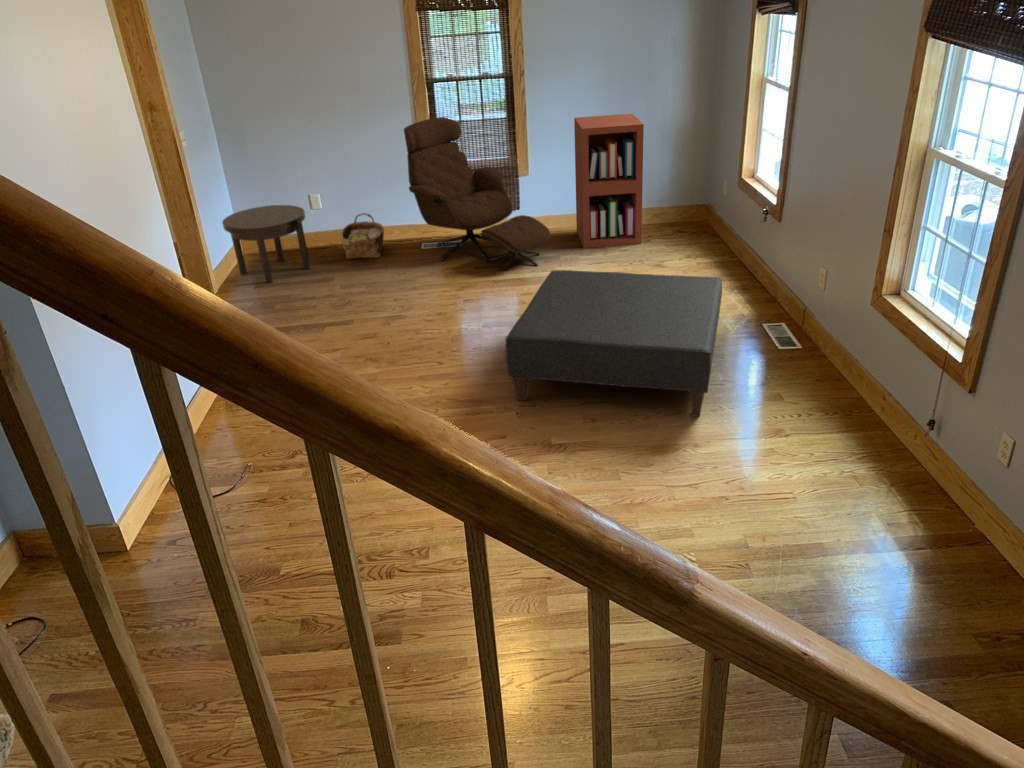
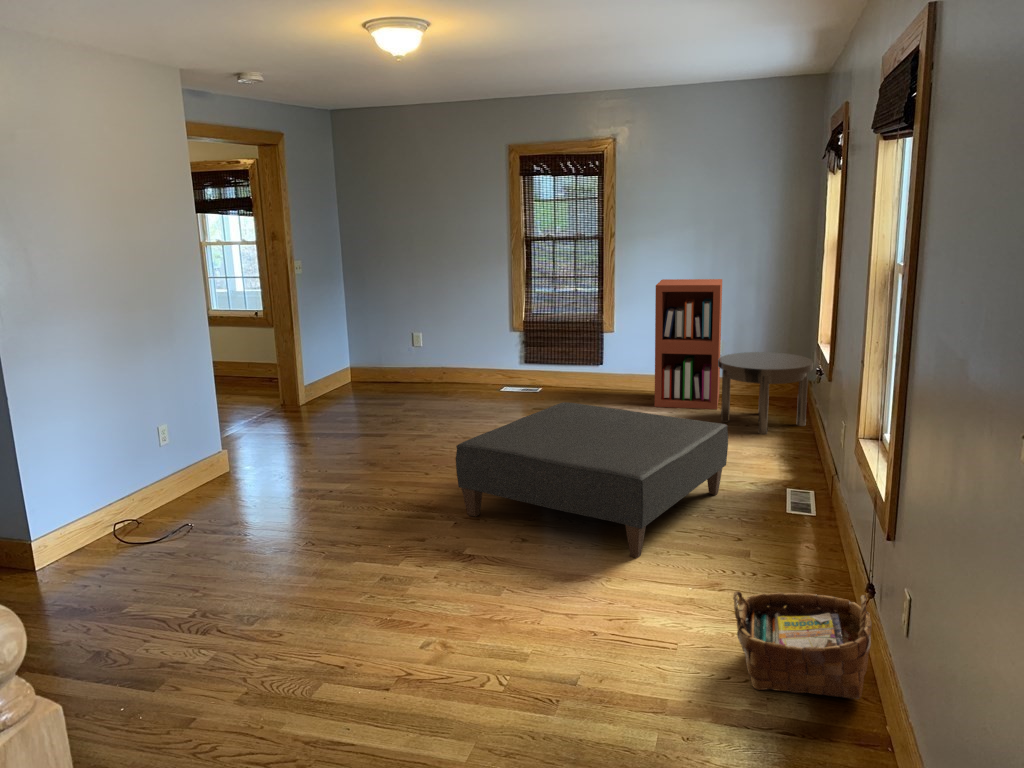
lounge chair: present [404,116,551,271] -> none [490,271,616,416]
side table: present [222,205,311,283] -> present [718,352,813,434]
woven basket: present [341,213,384,259] -> present [733,591,871,699]

